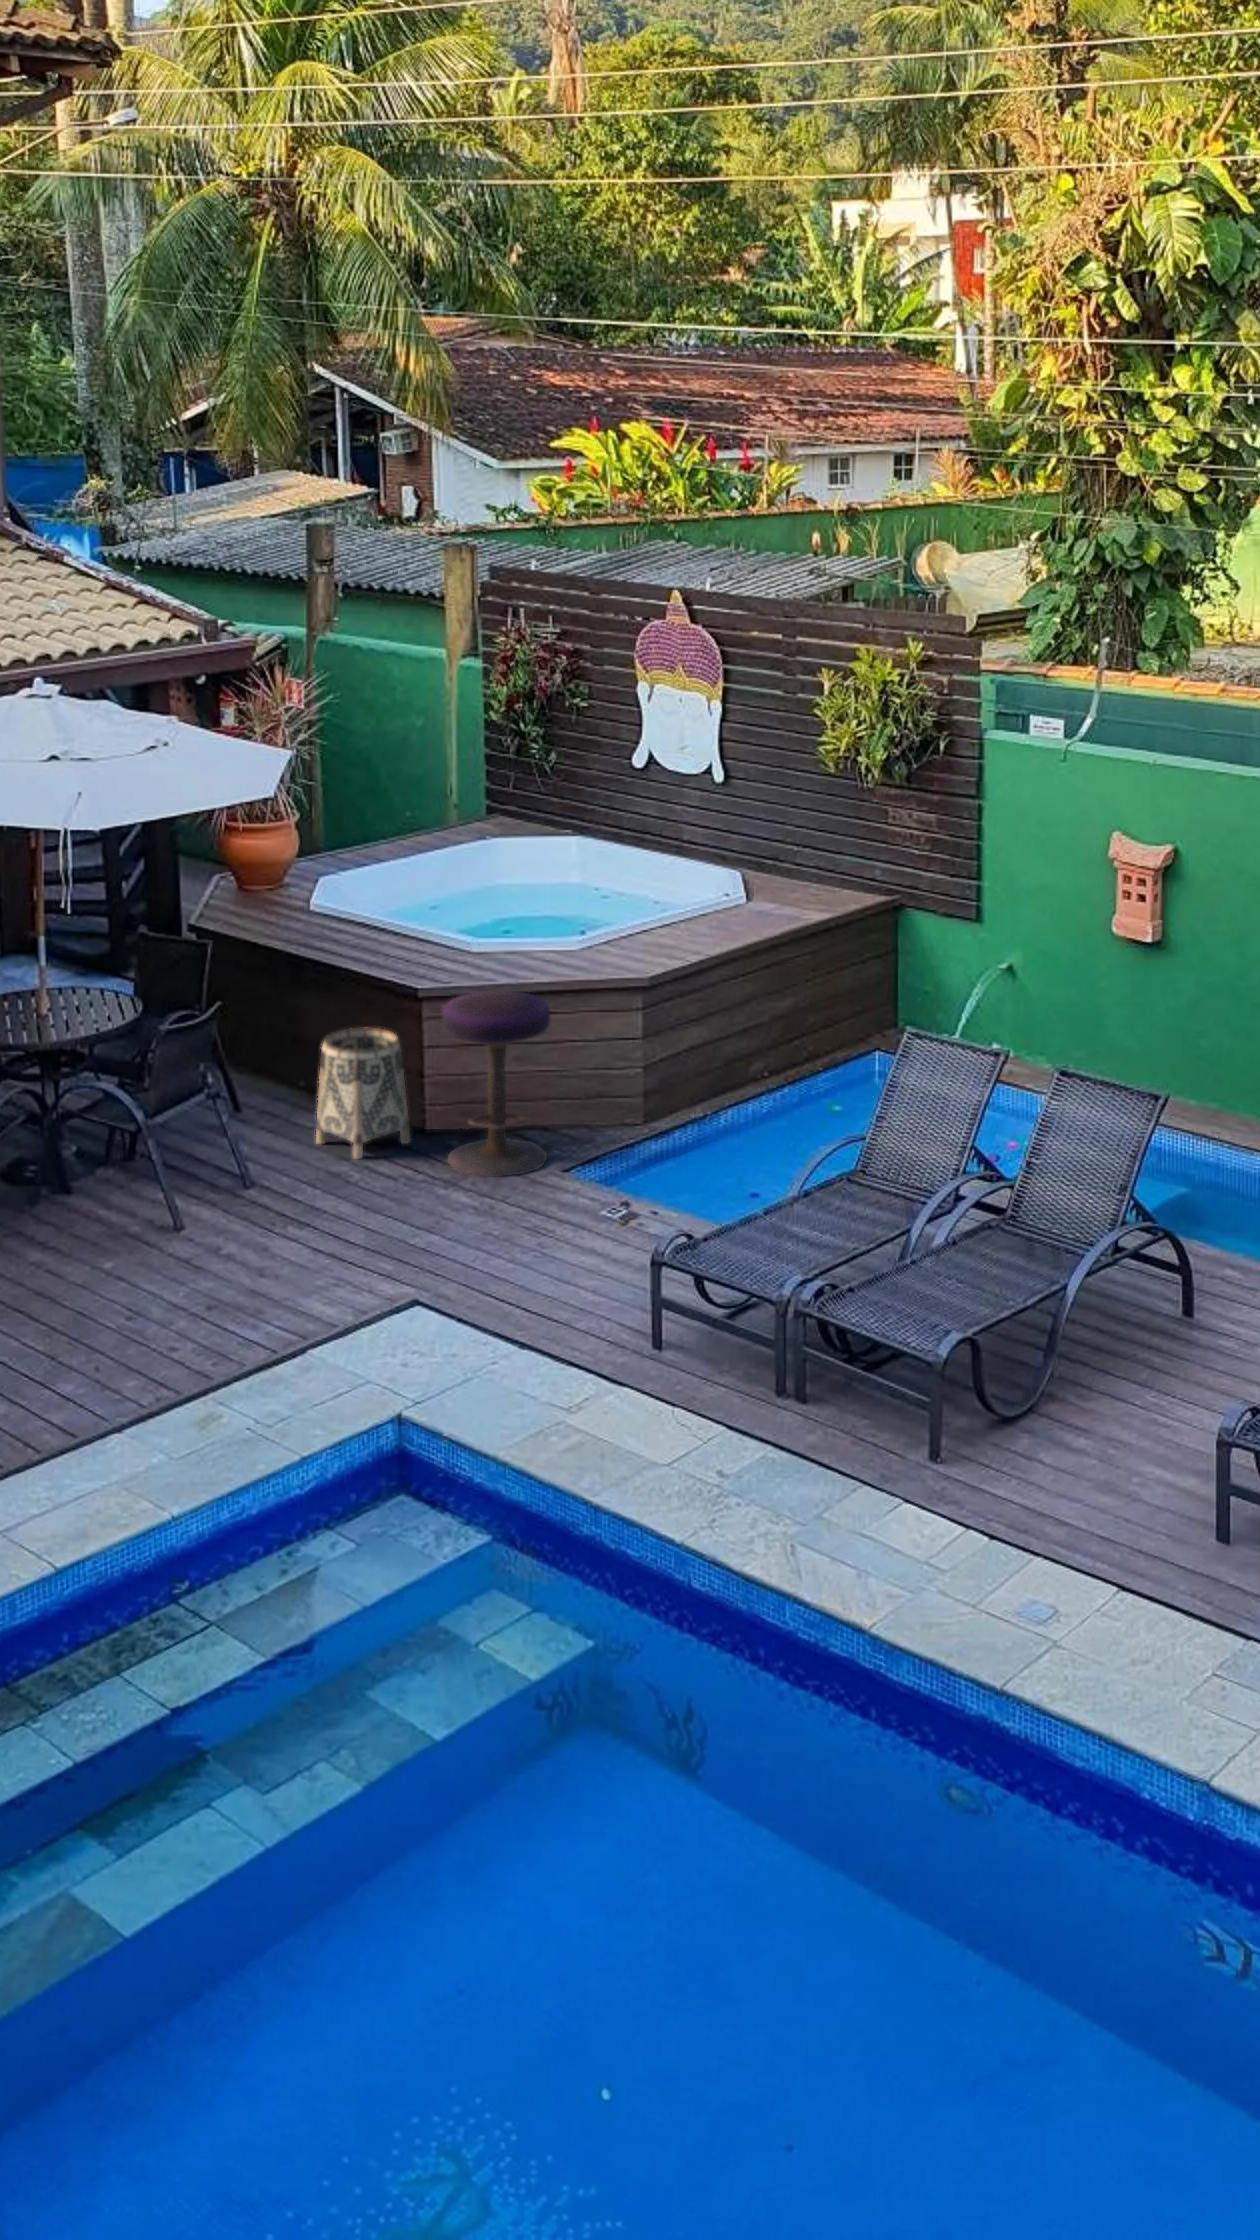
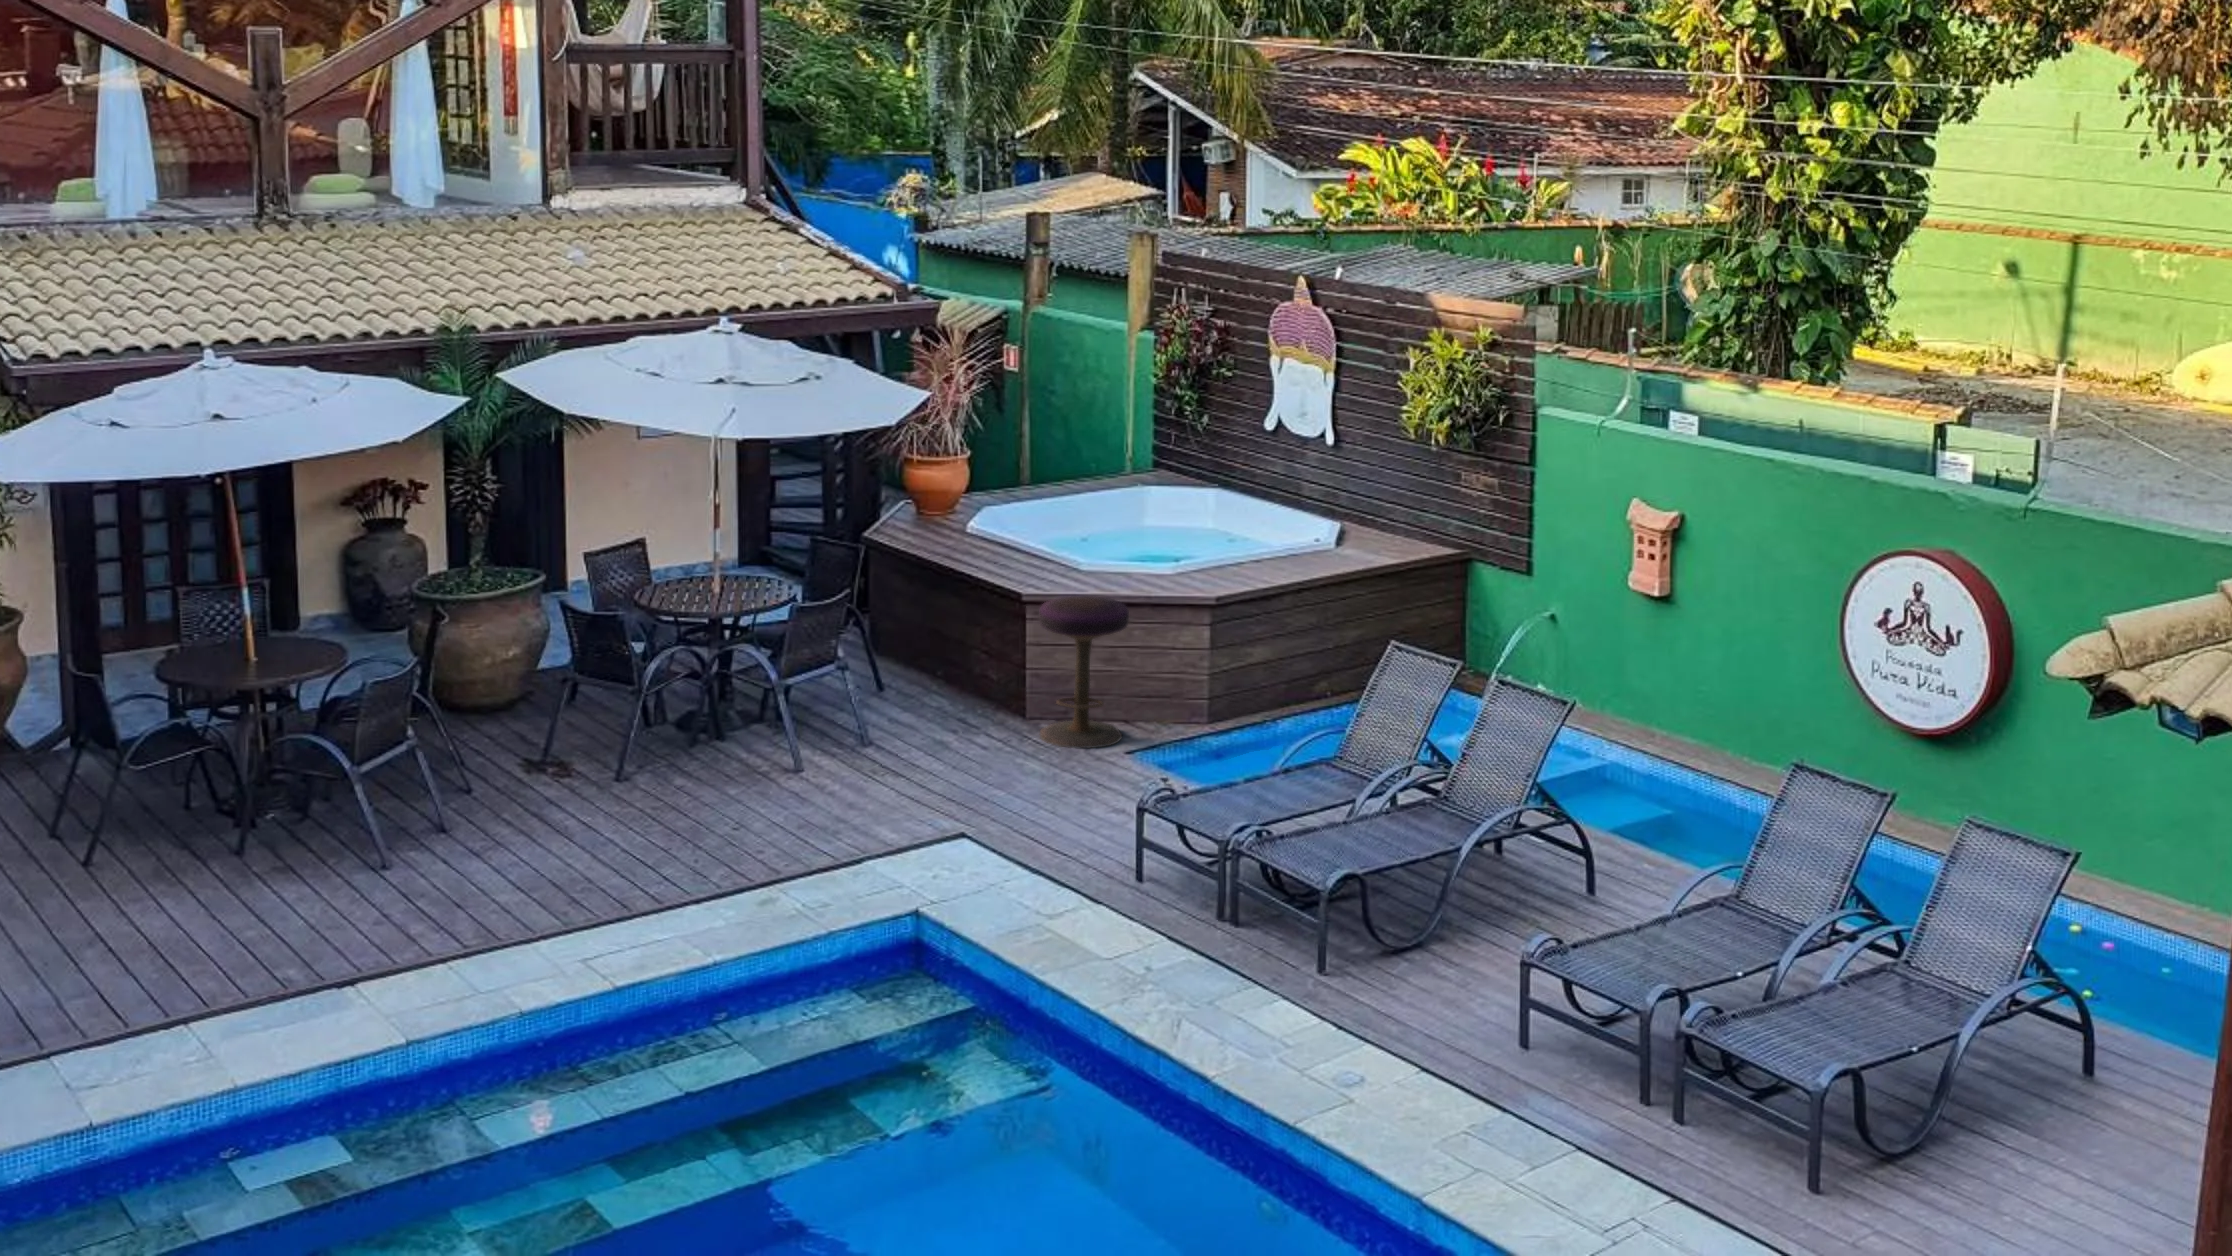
basket: present [316,1028,410,1159] -> none [941,620,1017,727]

